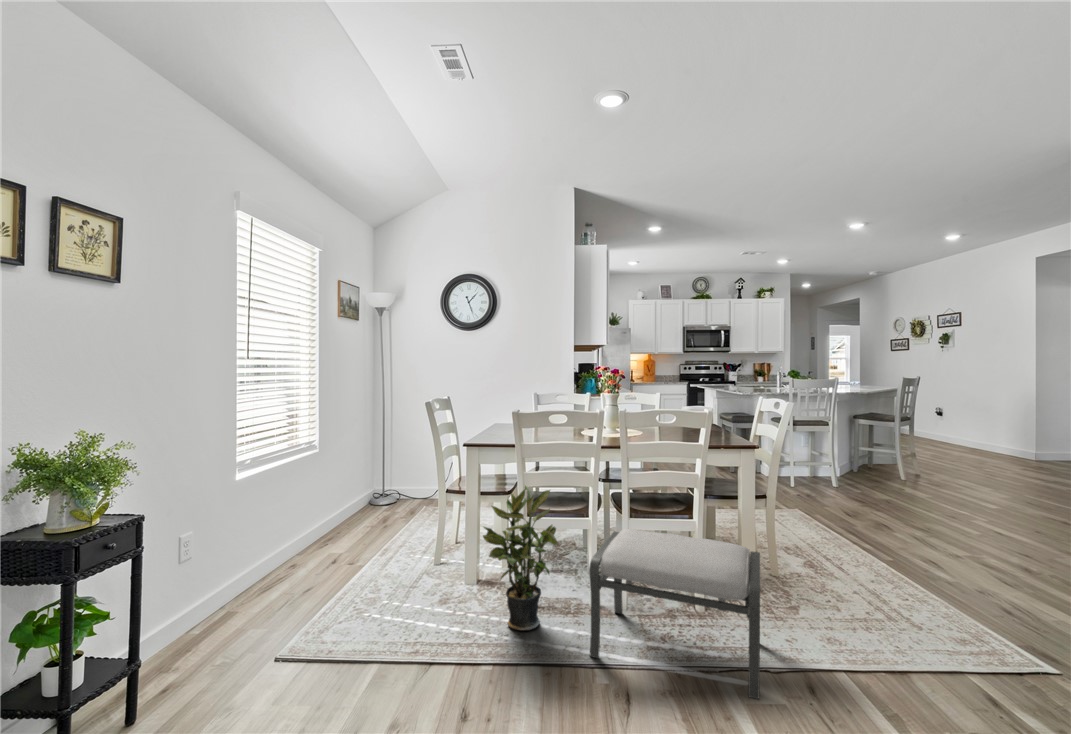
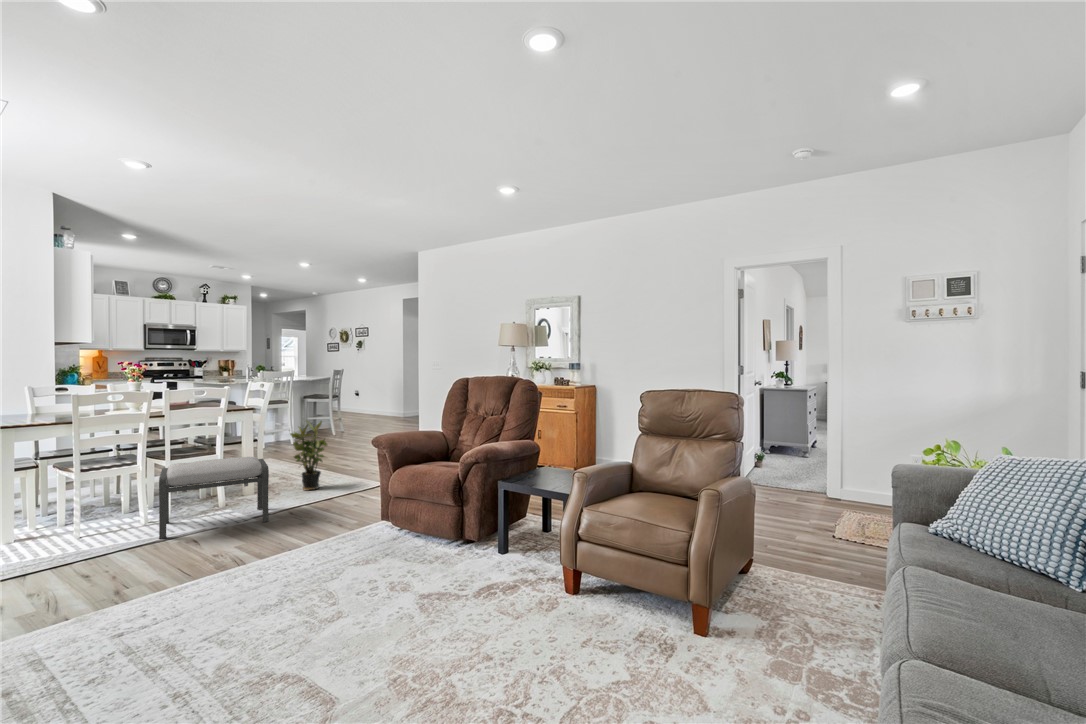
potted plant: present [483,486,558,631] -> present [290,421,327,490]

